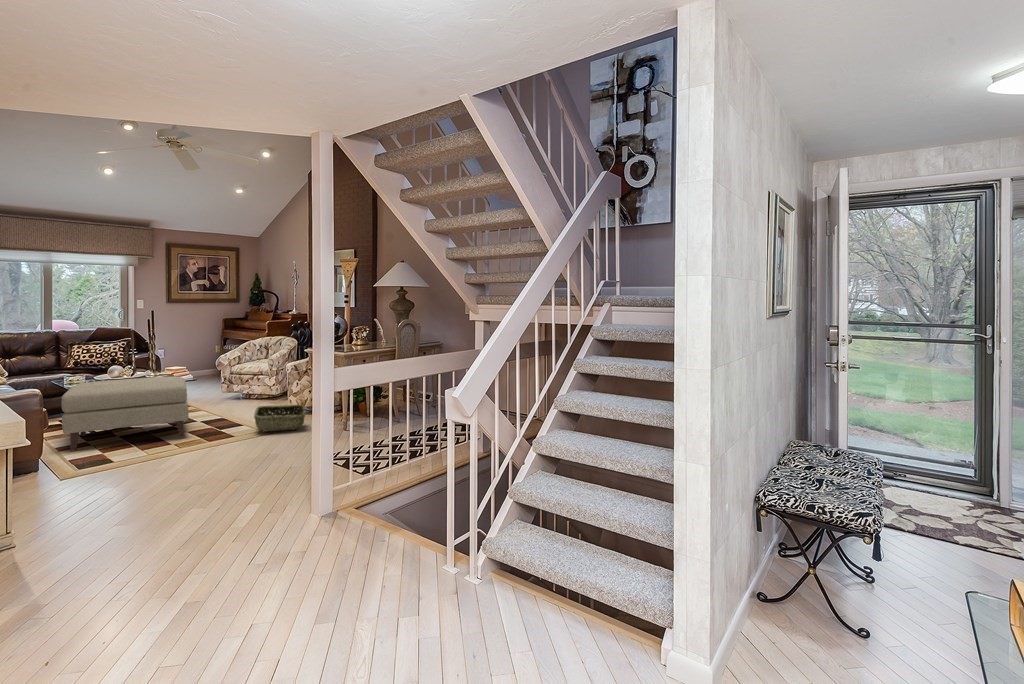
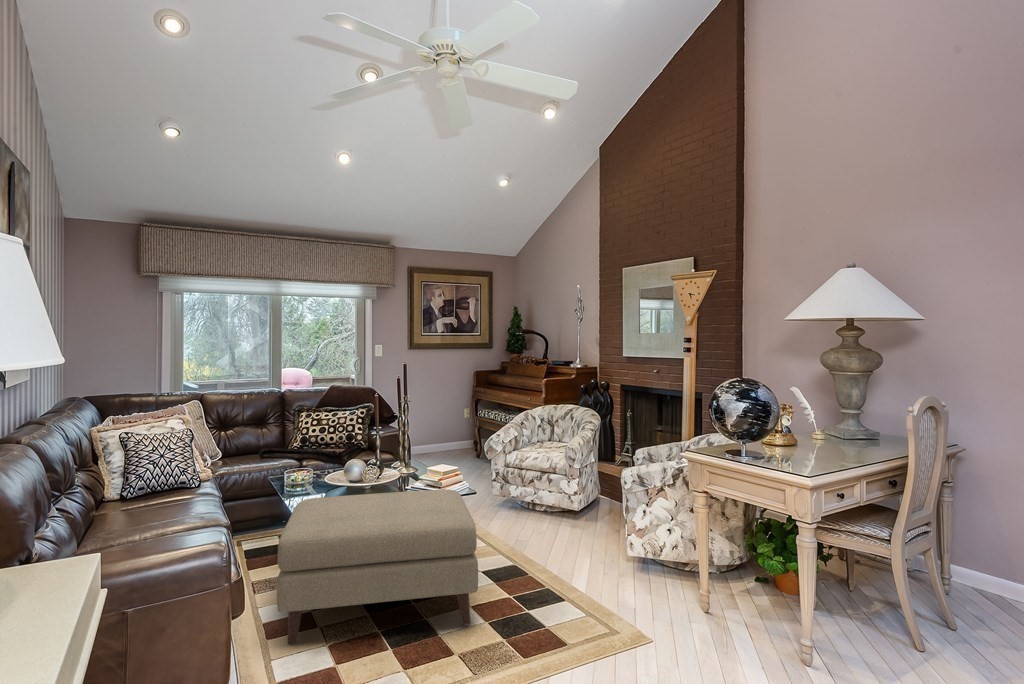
woven basket: present [254,405,306,432] -> none [591,565,697,628]

